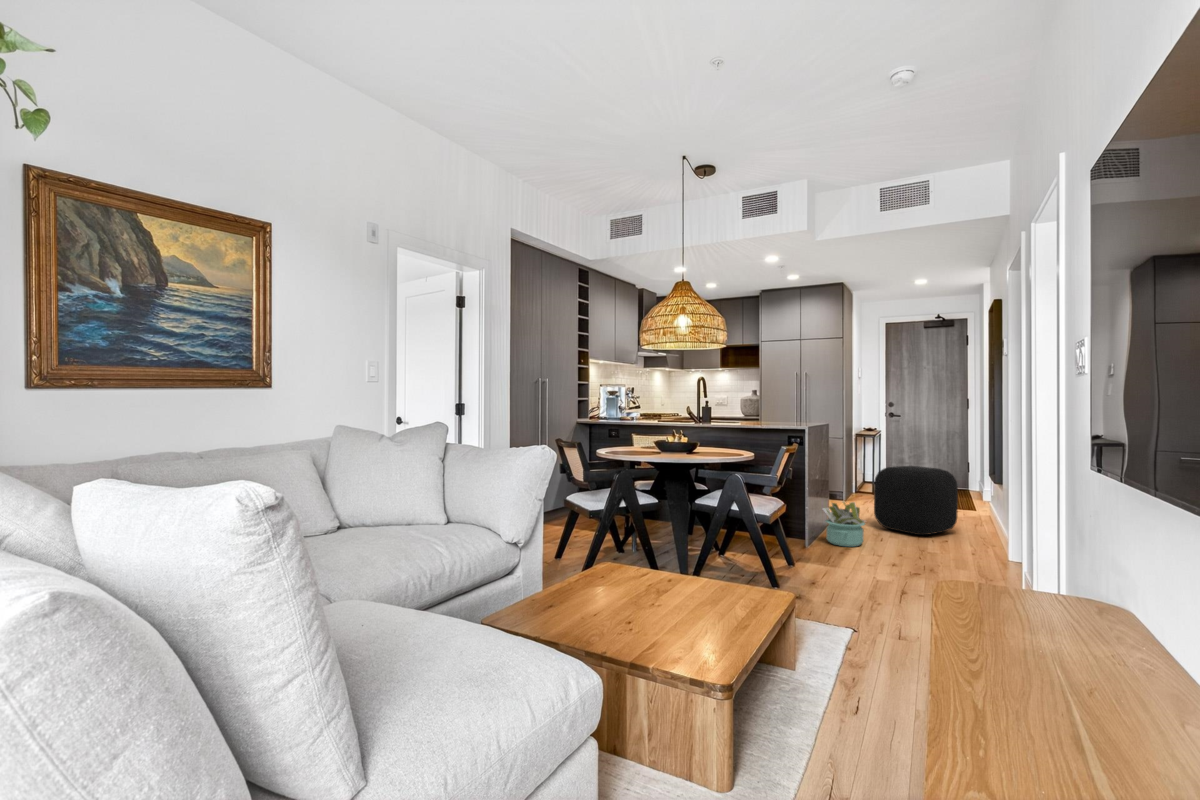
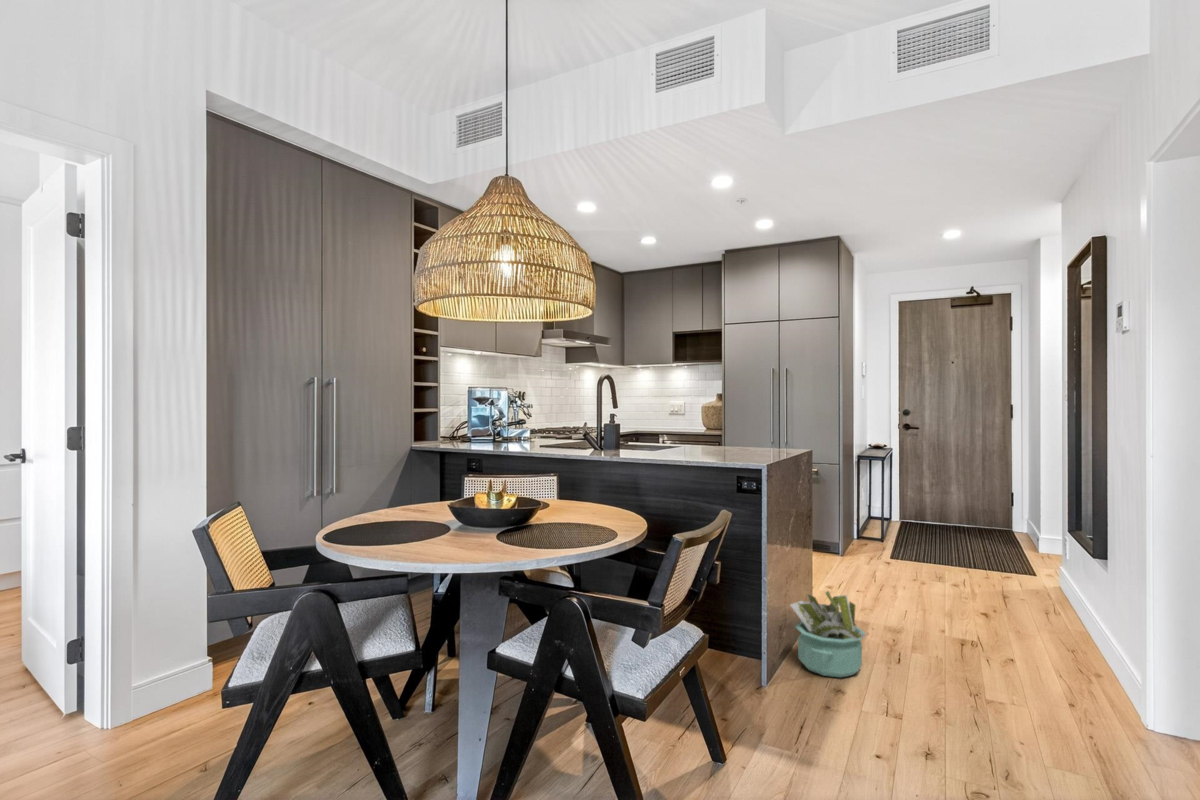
ottoman: present [874,466,958,535] -> none [881,519,1020,642]

